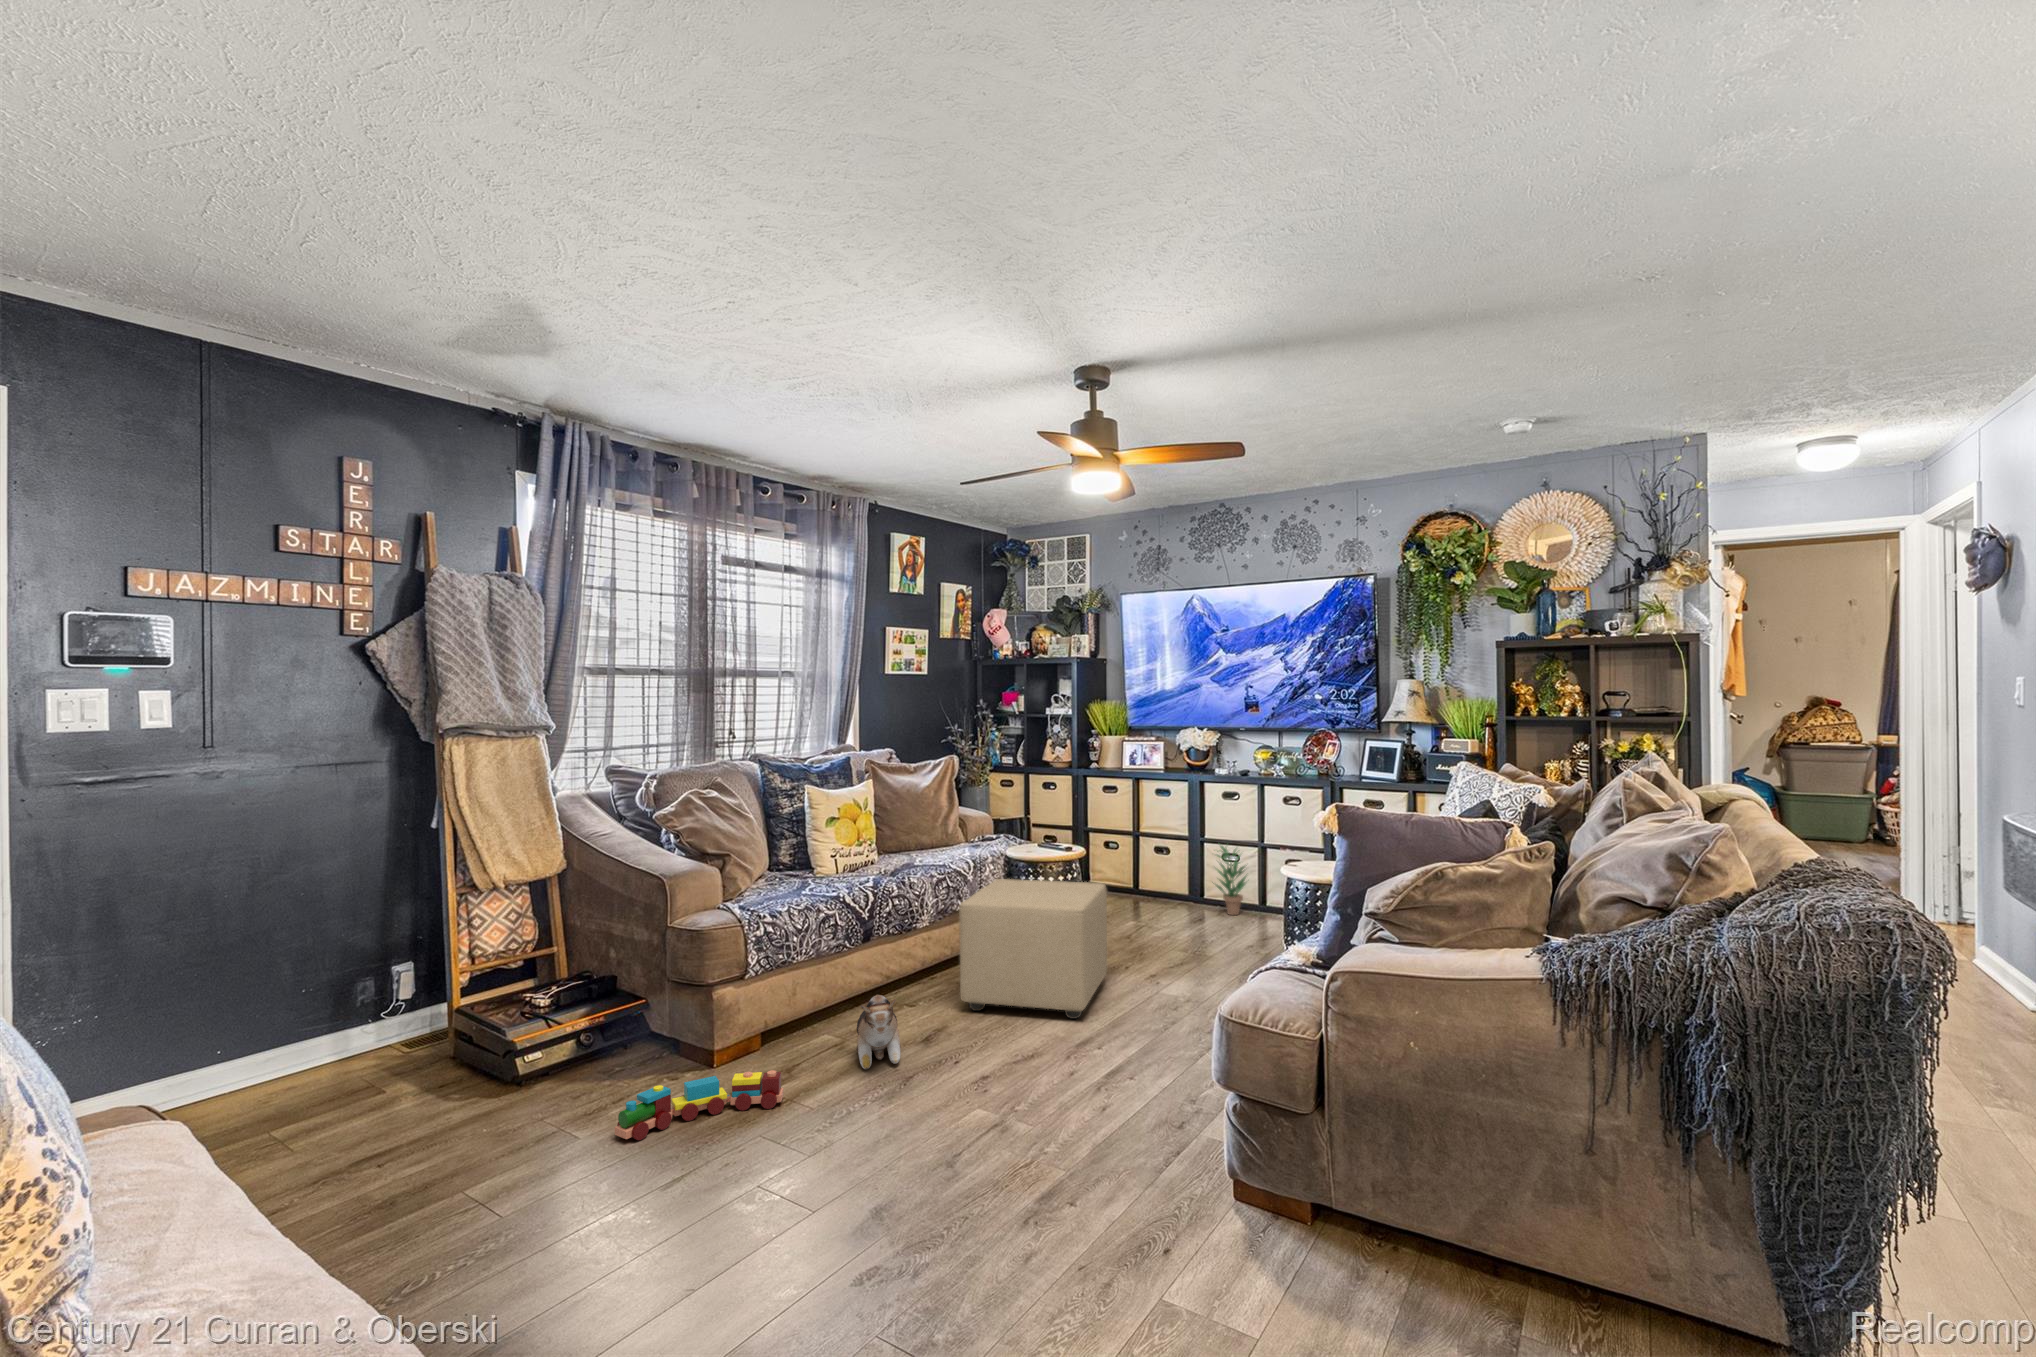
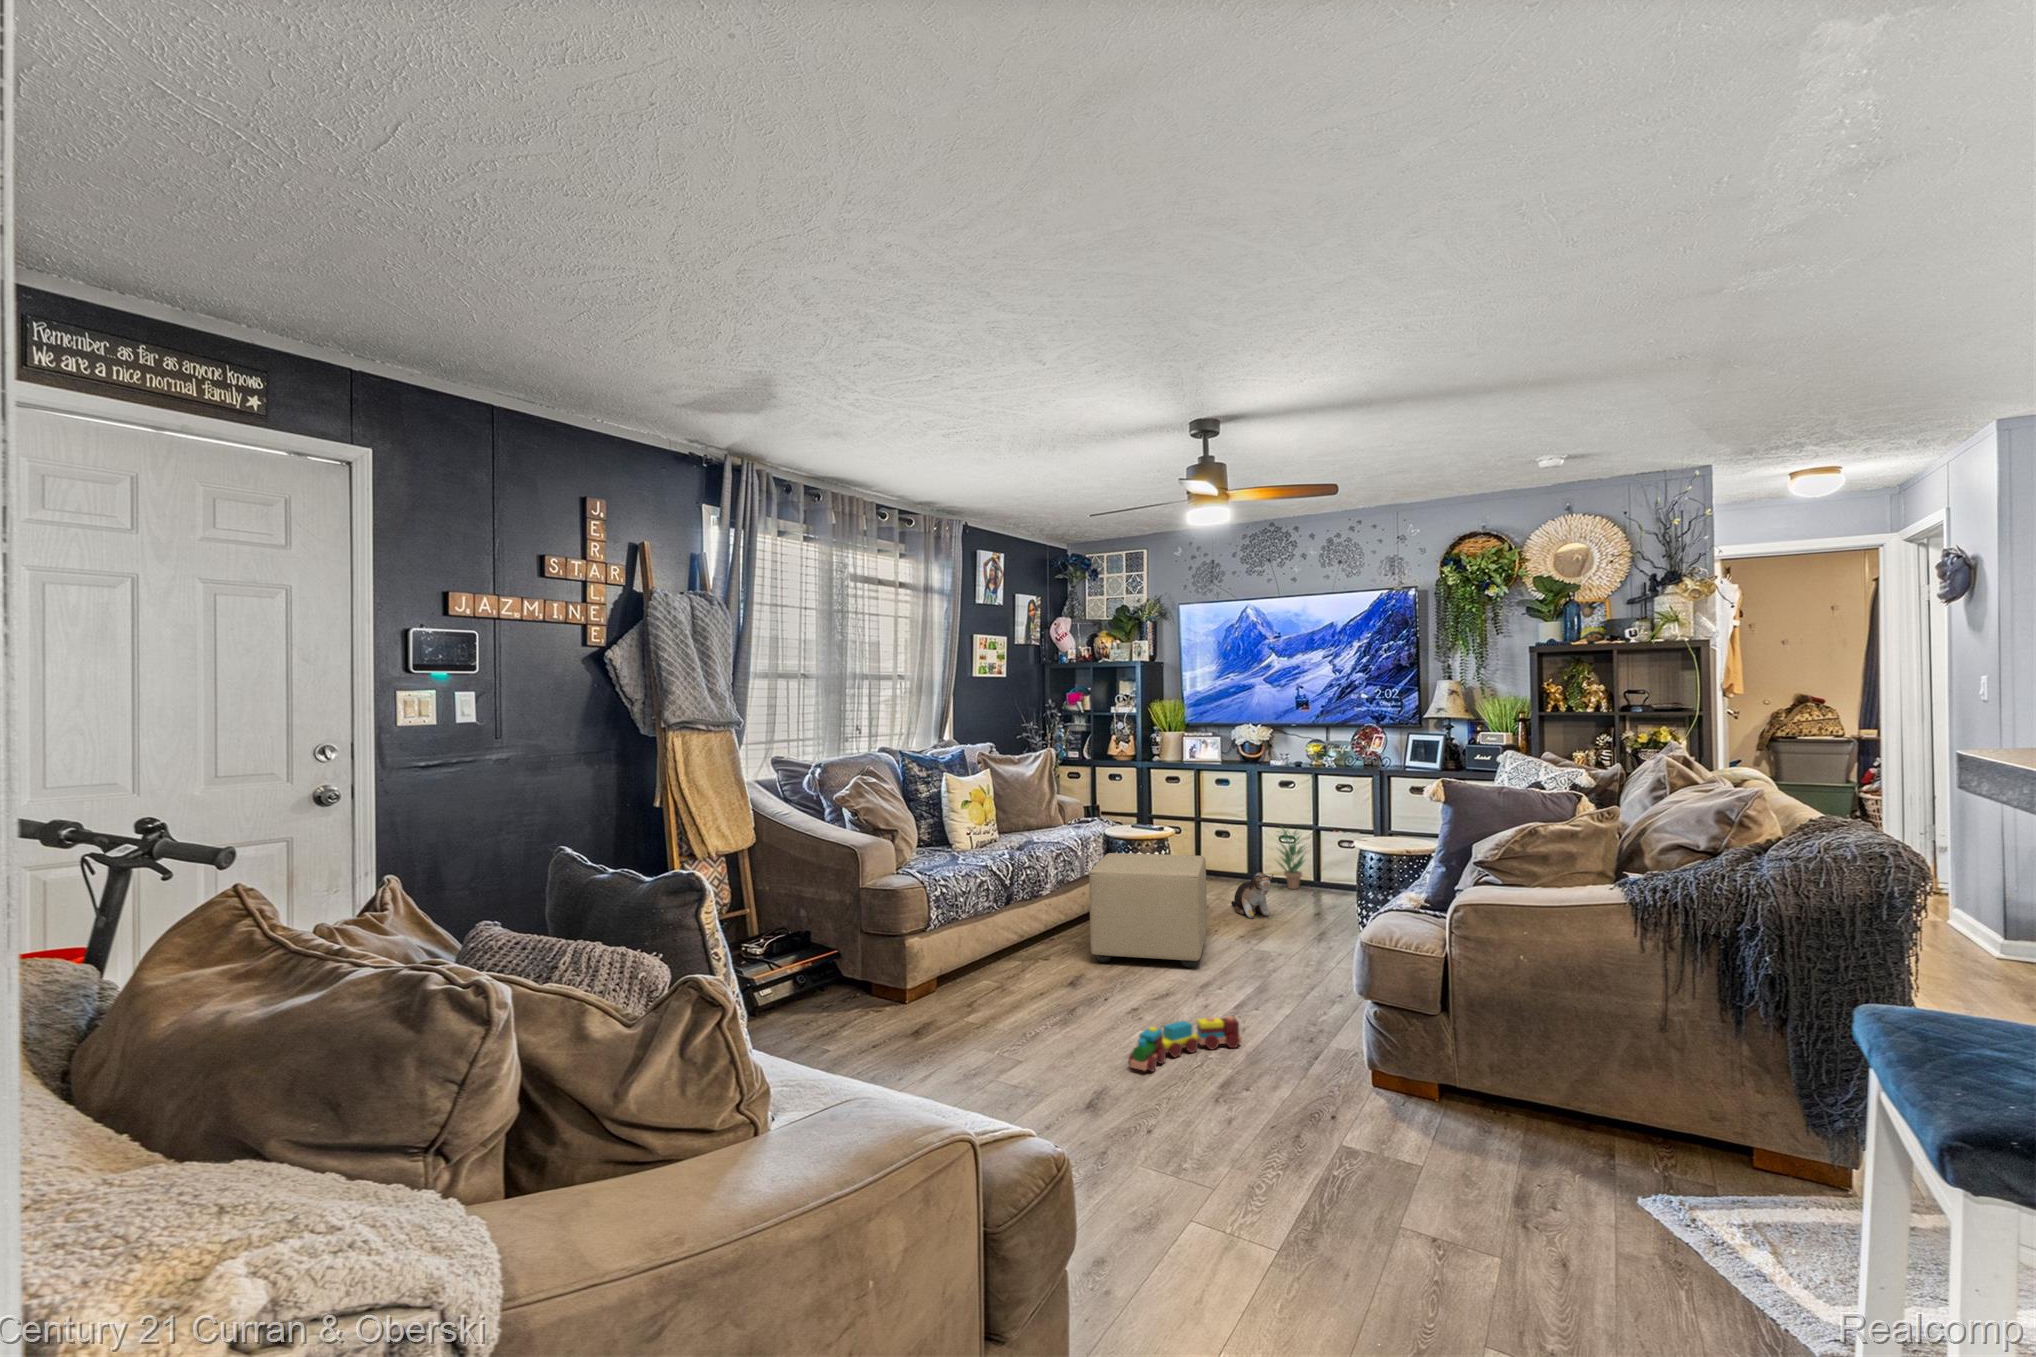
plush toy: present [857,995,900,1069] -> present [1231,872,1274,918]
toy train: present [615,1070,784,1140] -> present [1129,1016,1242,1072]

